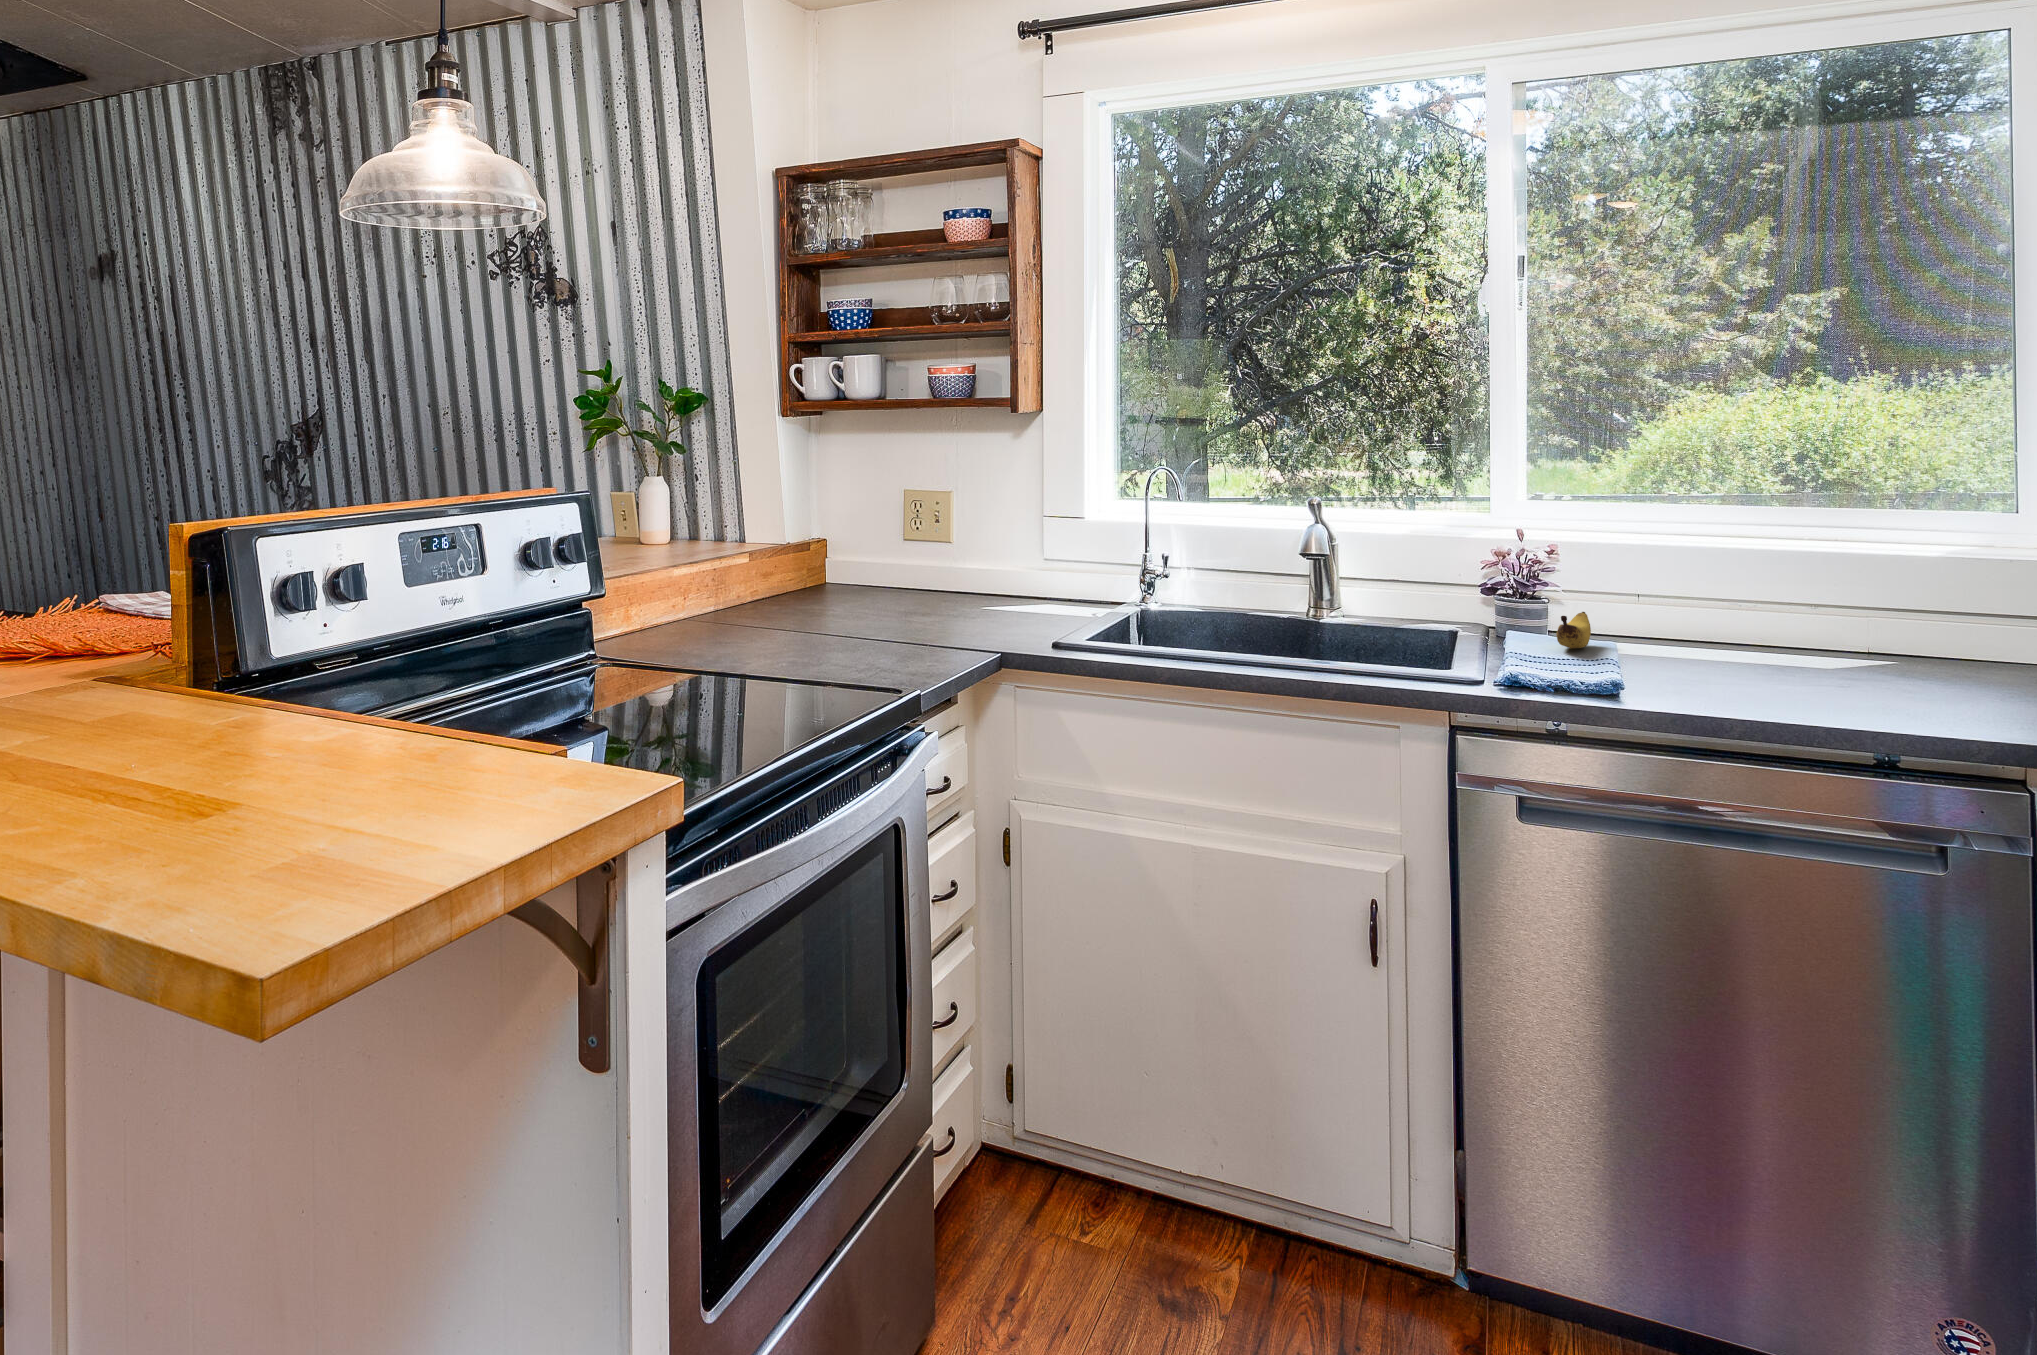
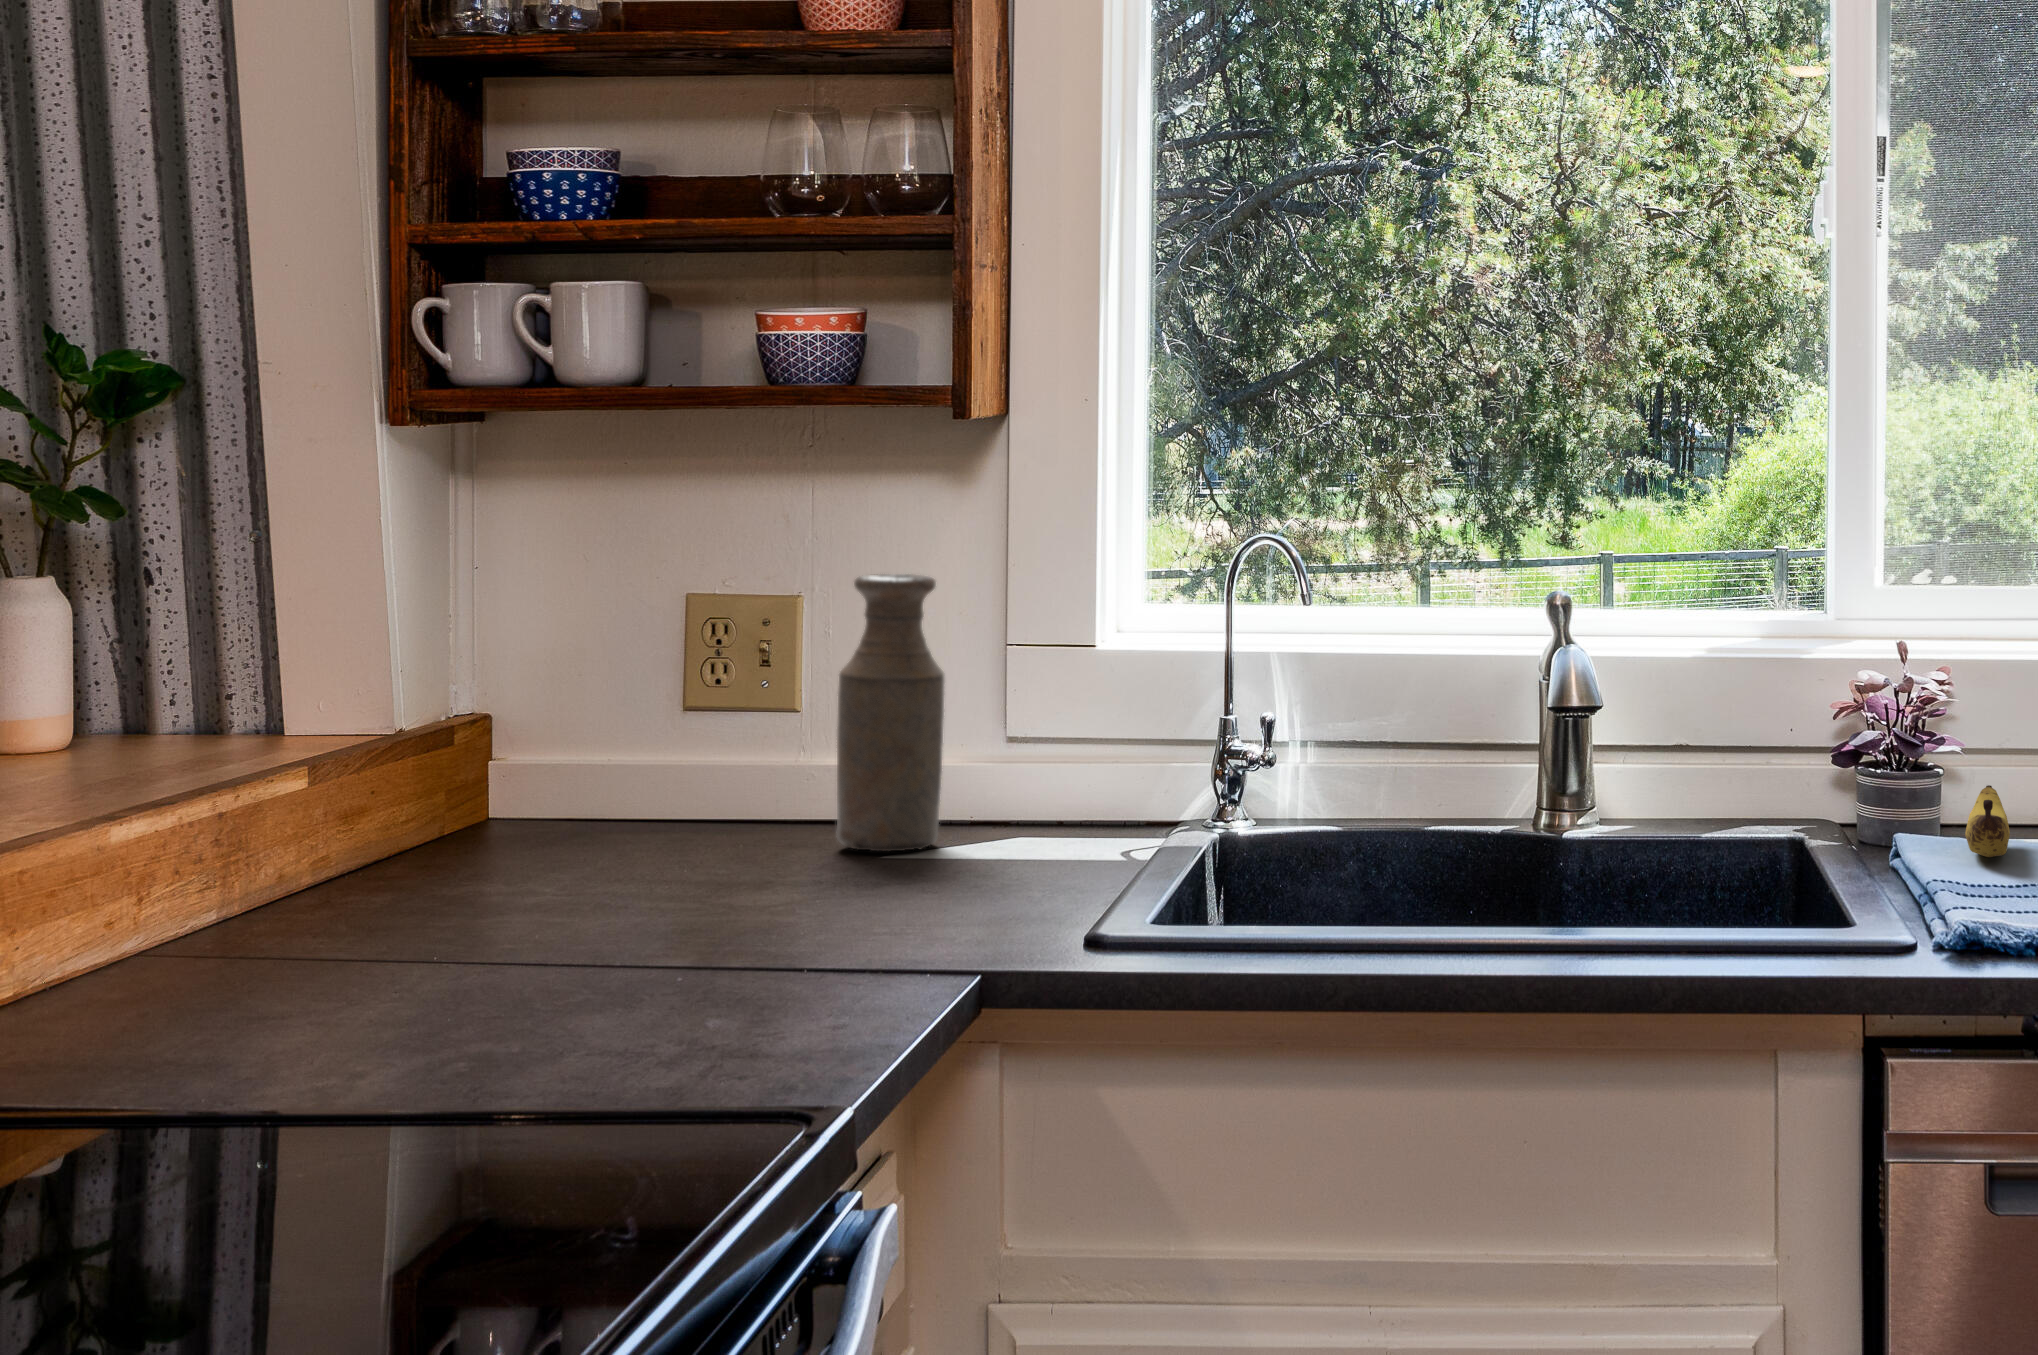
bottle: none [965,483,1012,606] -> present [837,574,945,851]

